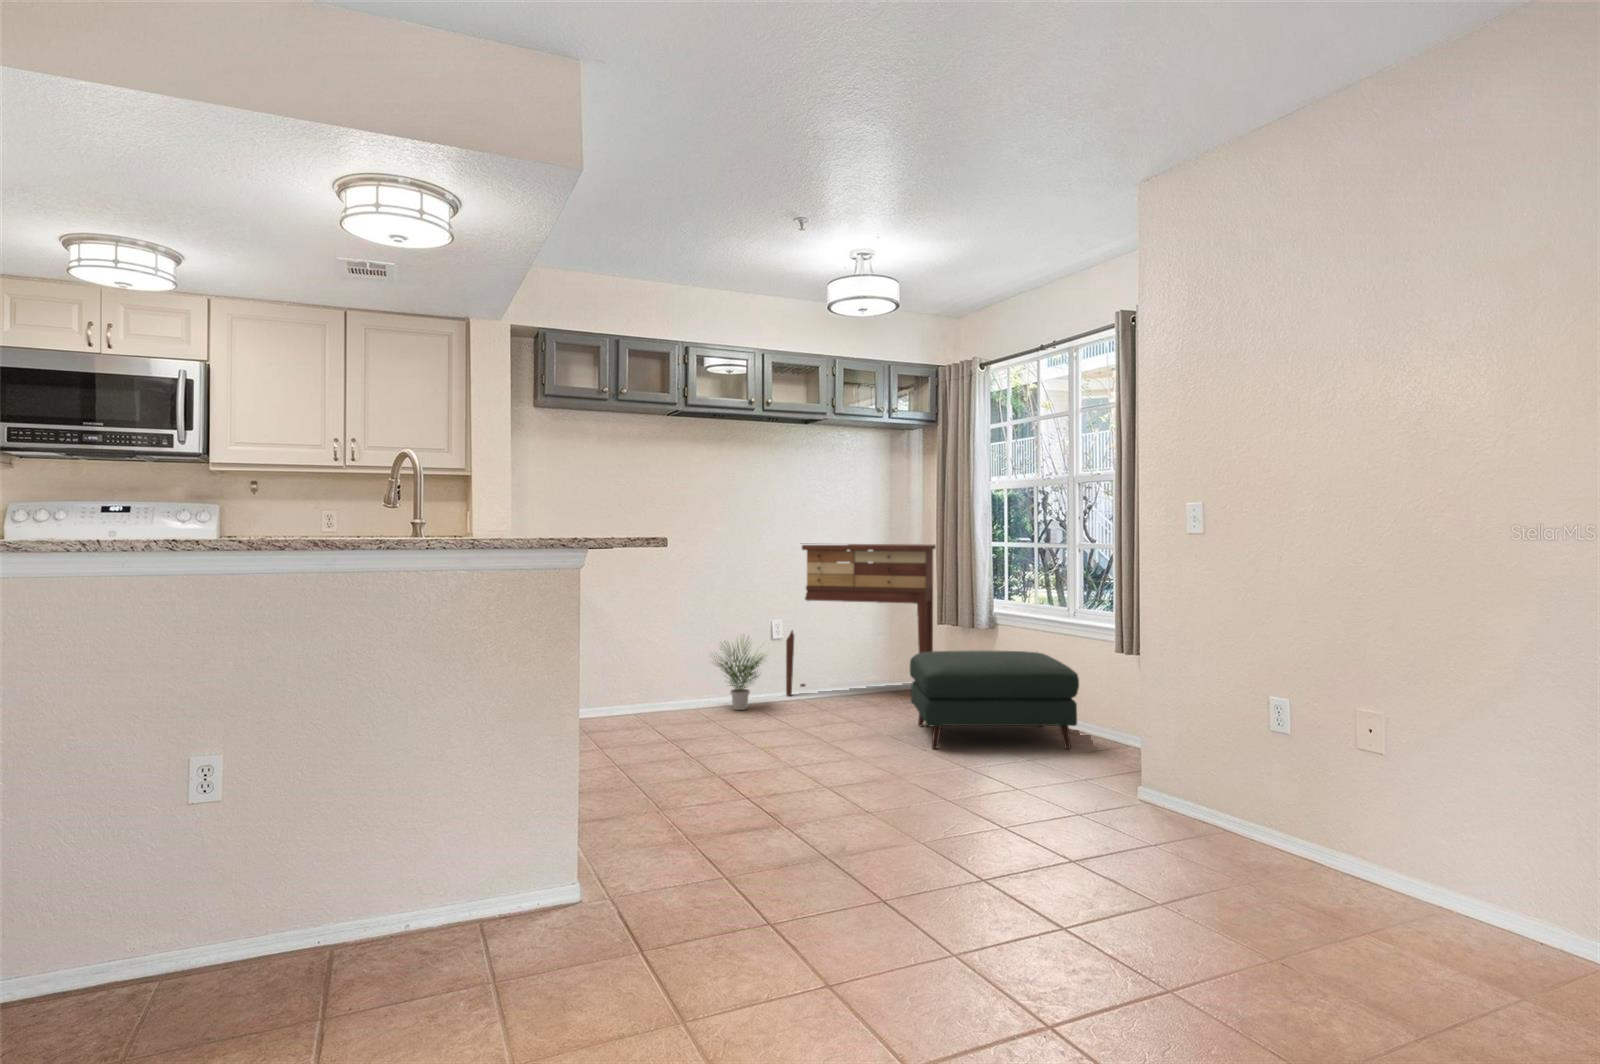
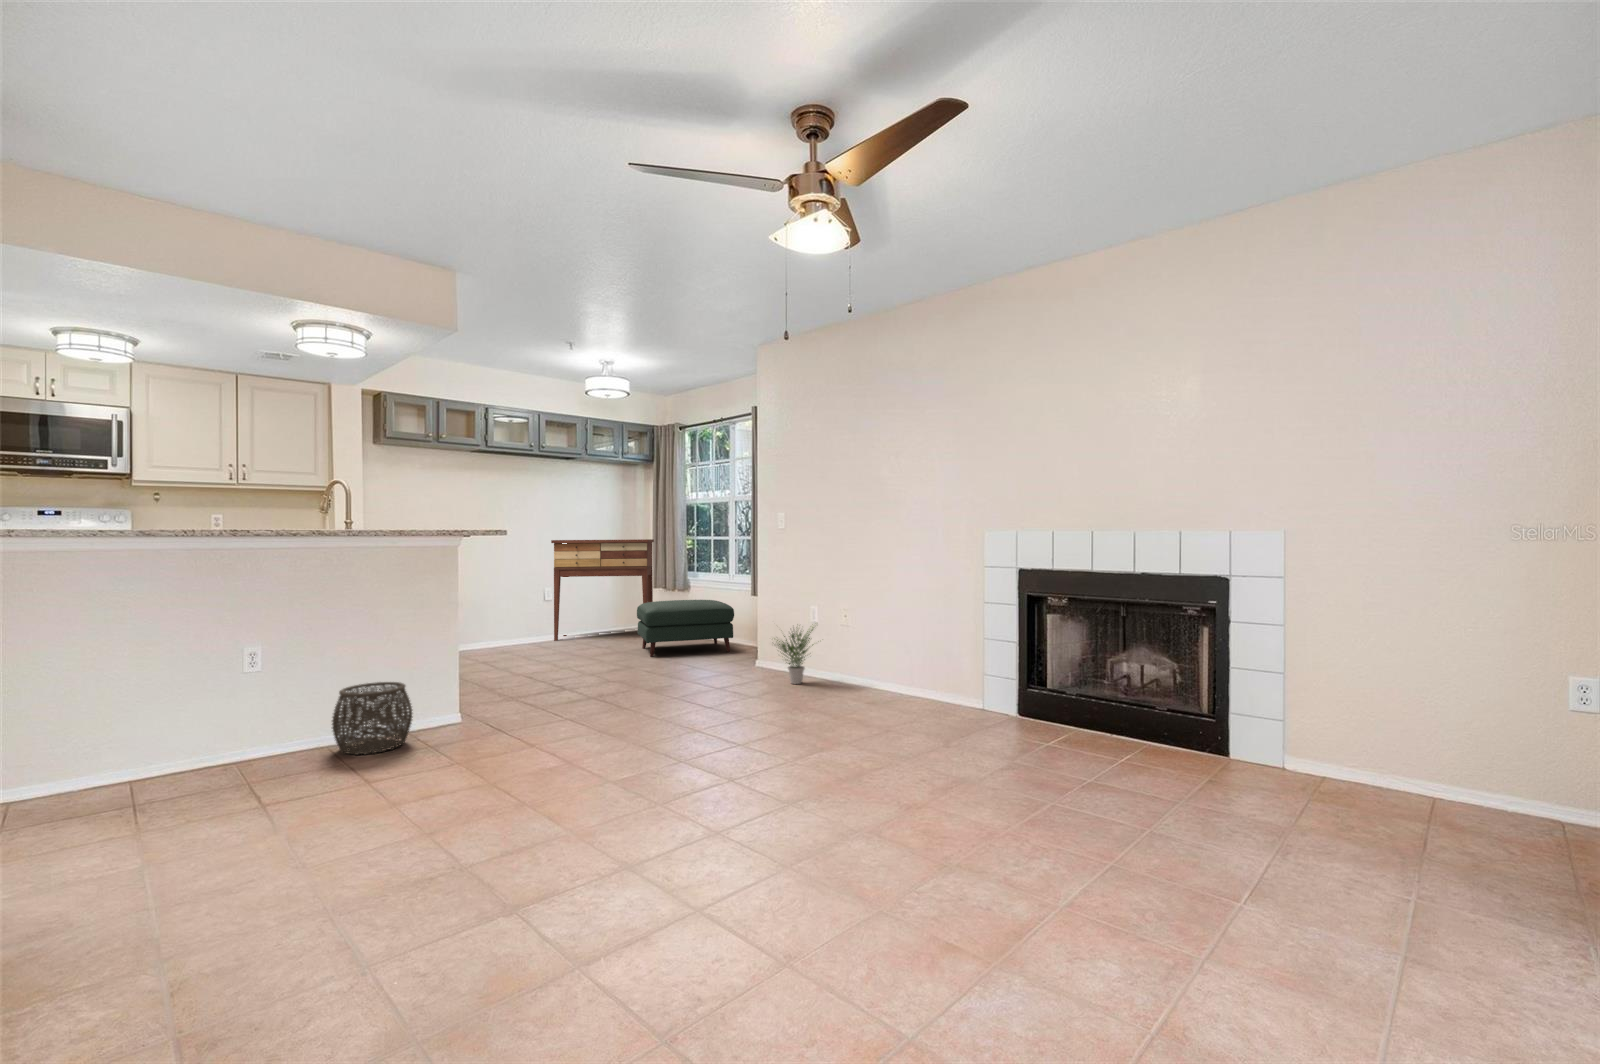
potted plant: present [713,642,763,710] -> present [777,627,814,684]
woven basket: none [337,842,487,1007] -> present [332,682,413,755]

